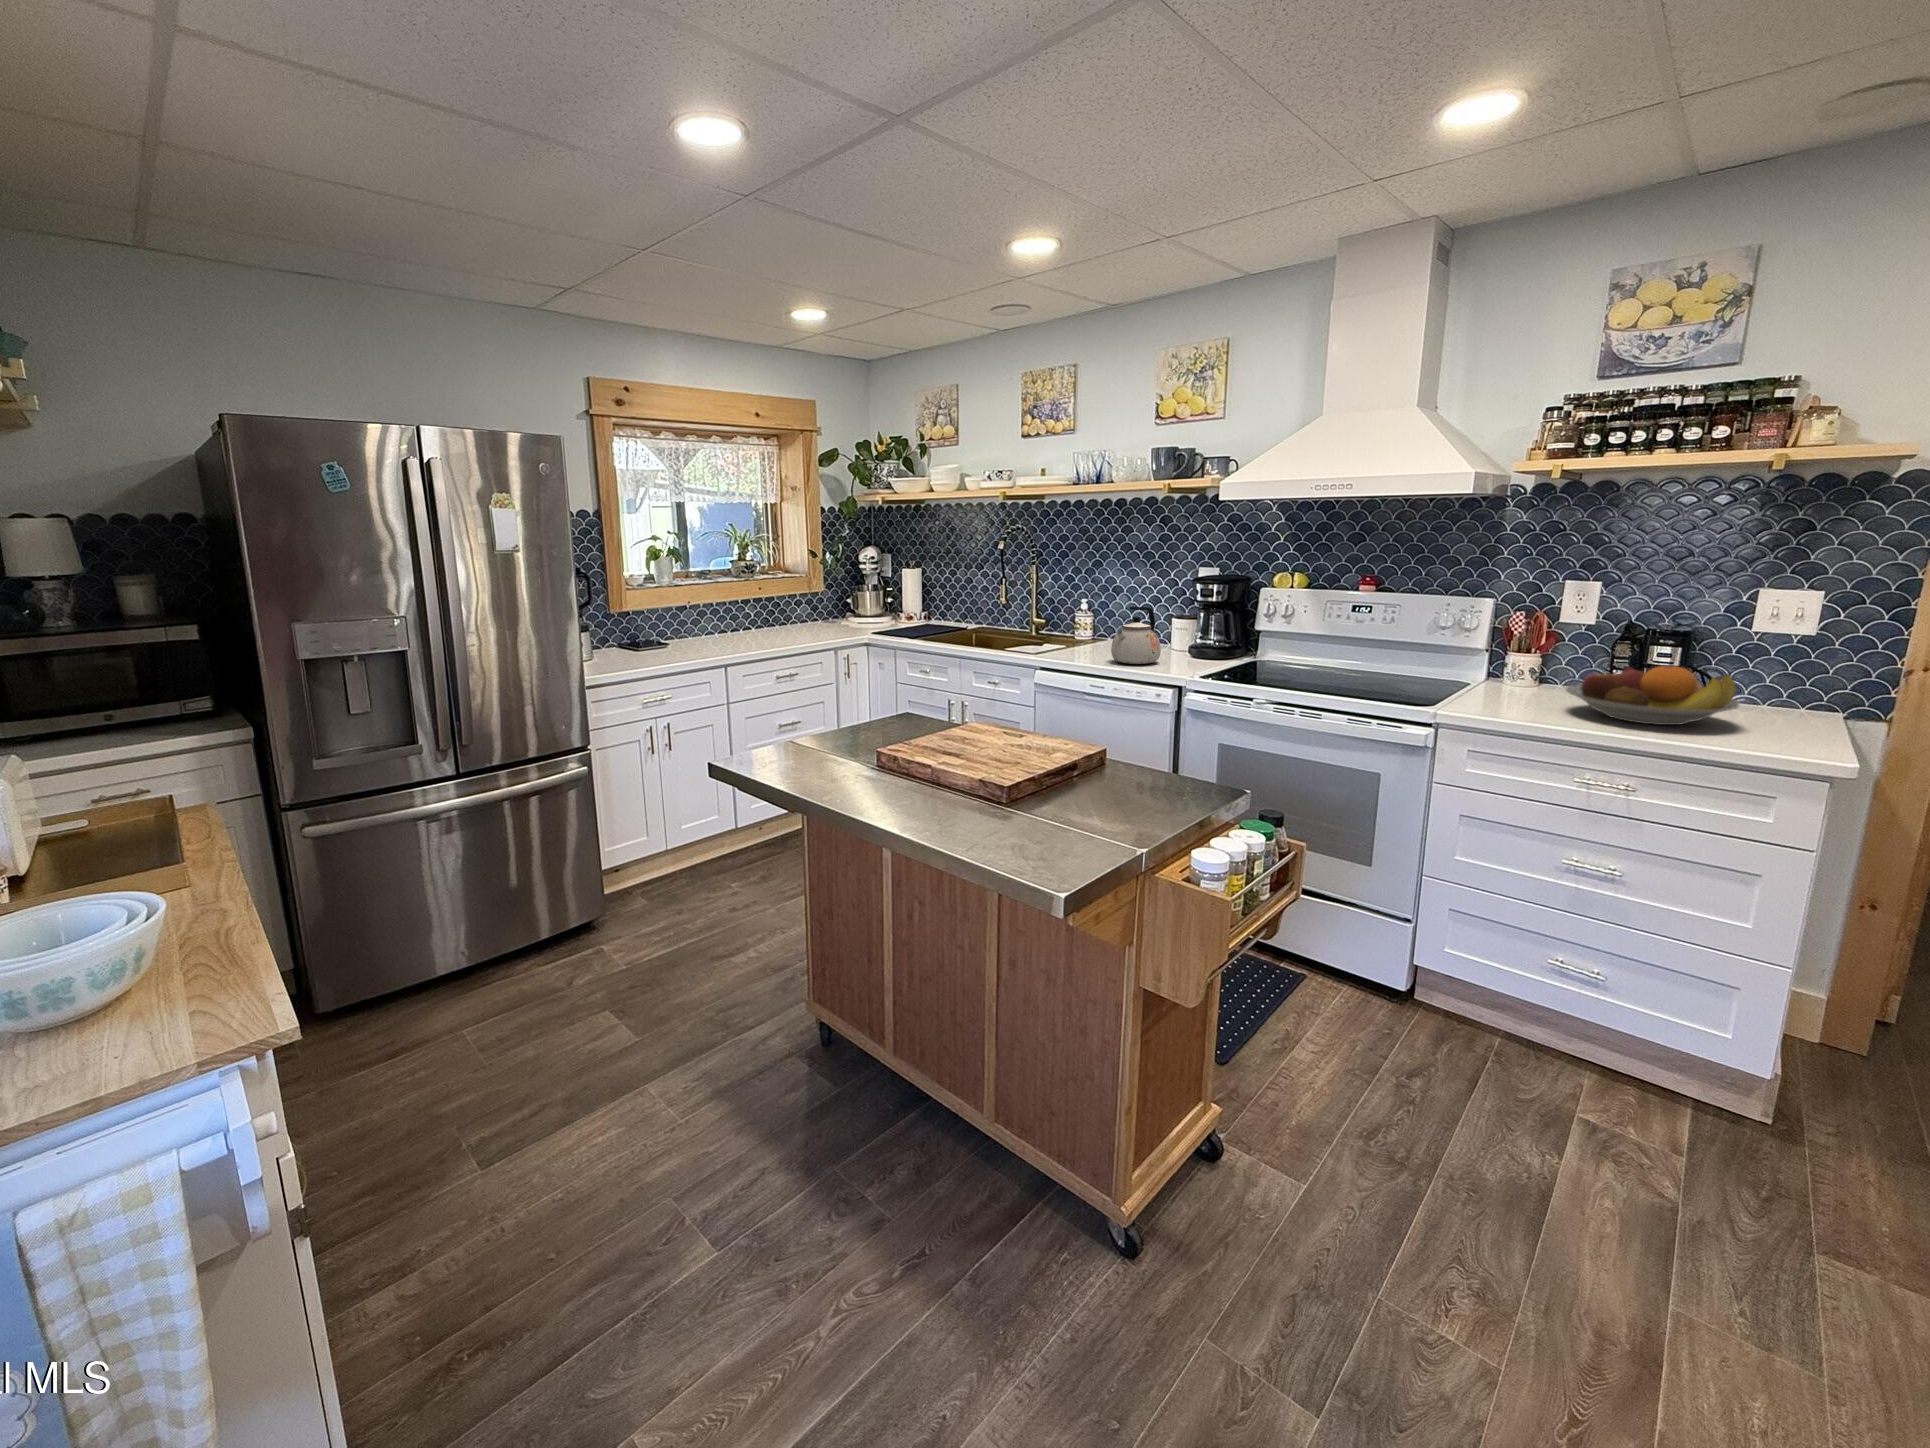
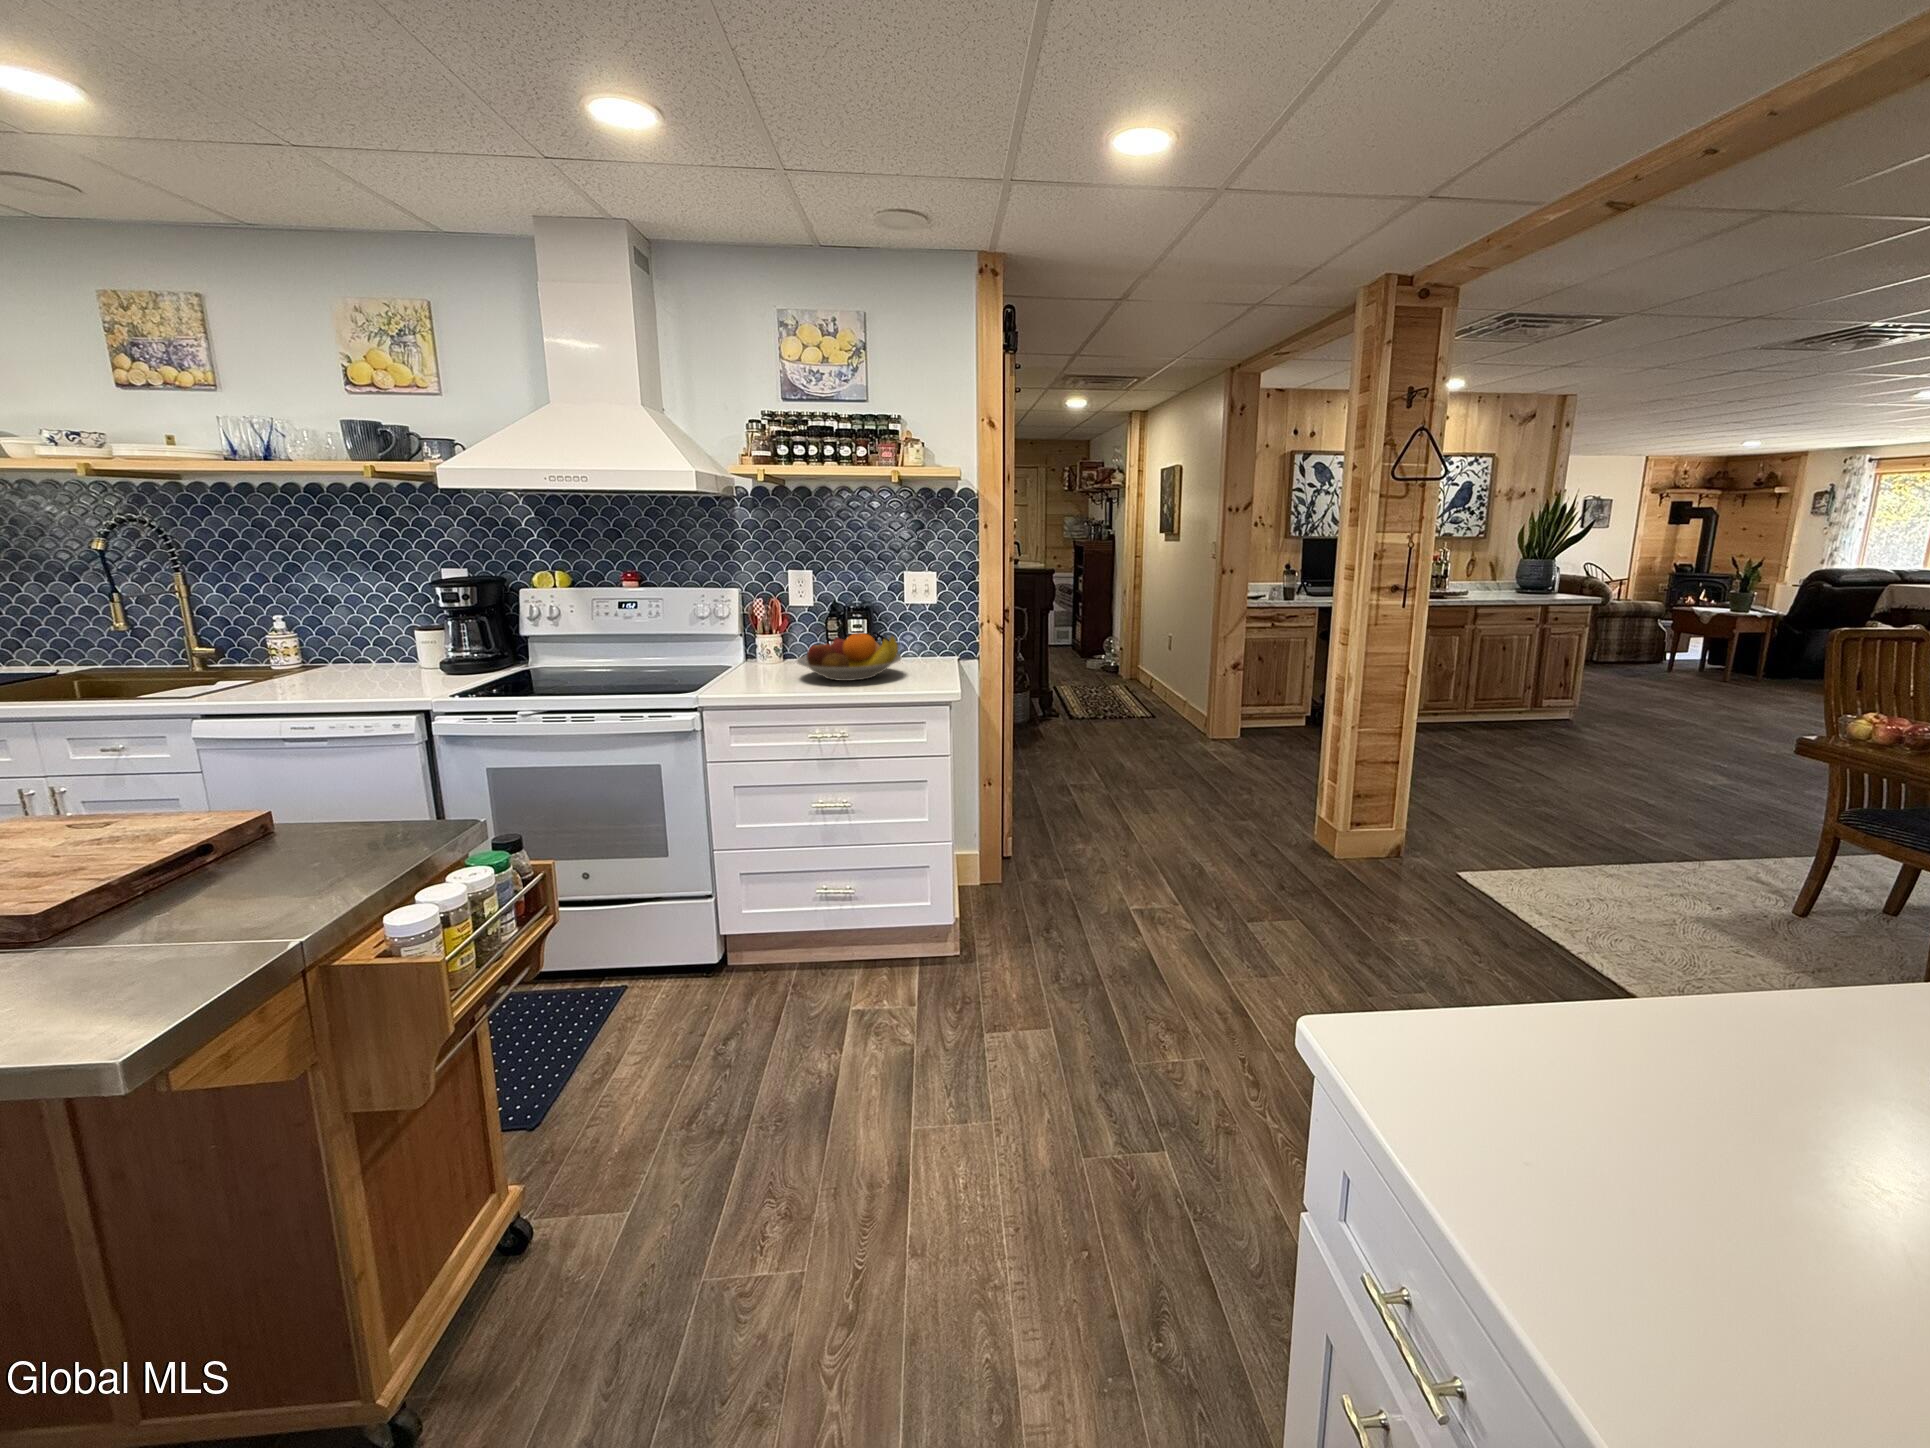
kettle: present [1111,607,1161,664] -> none [319,619,396,691]

